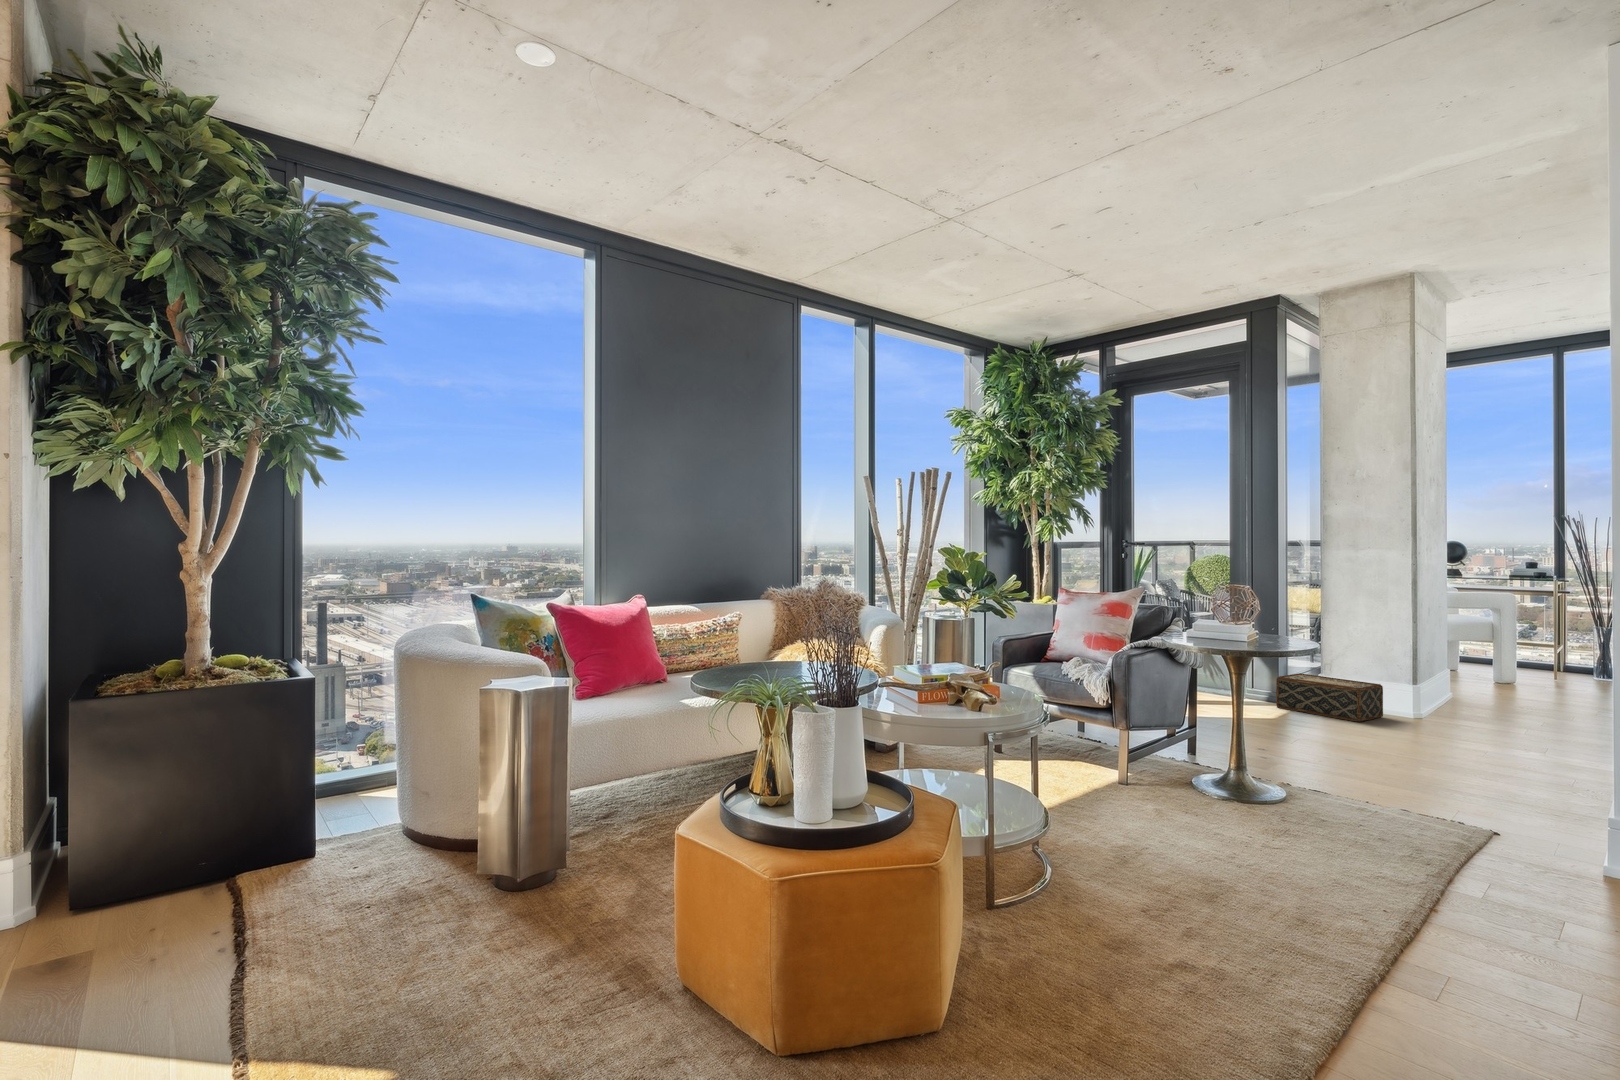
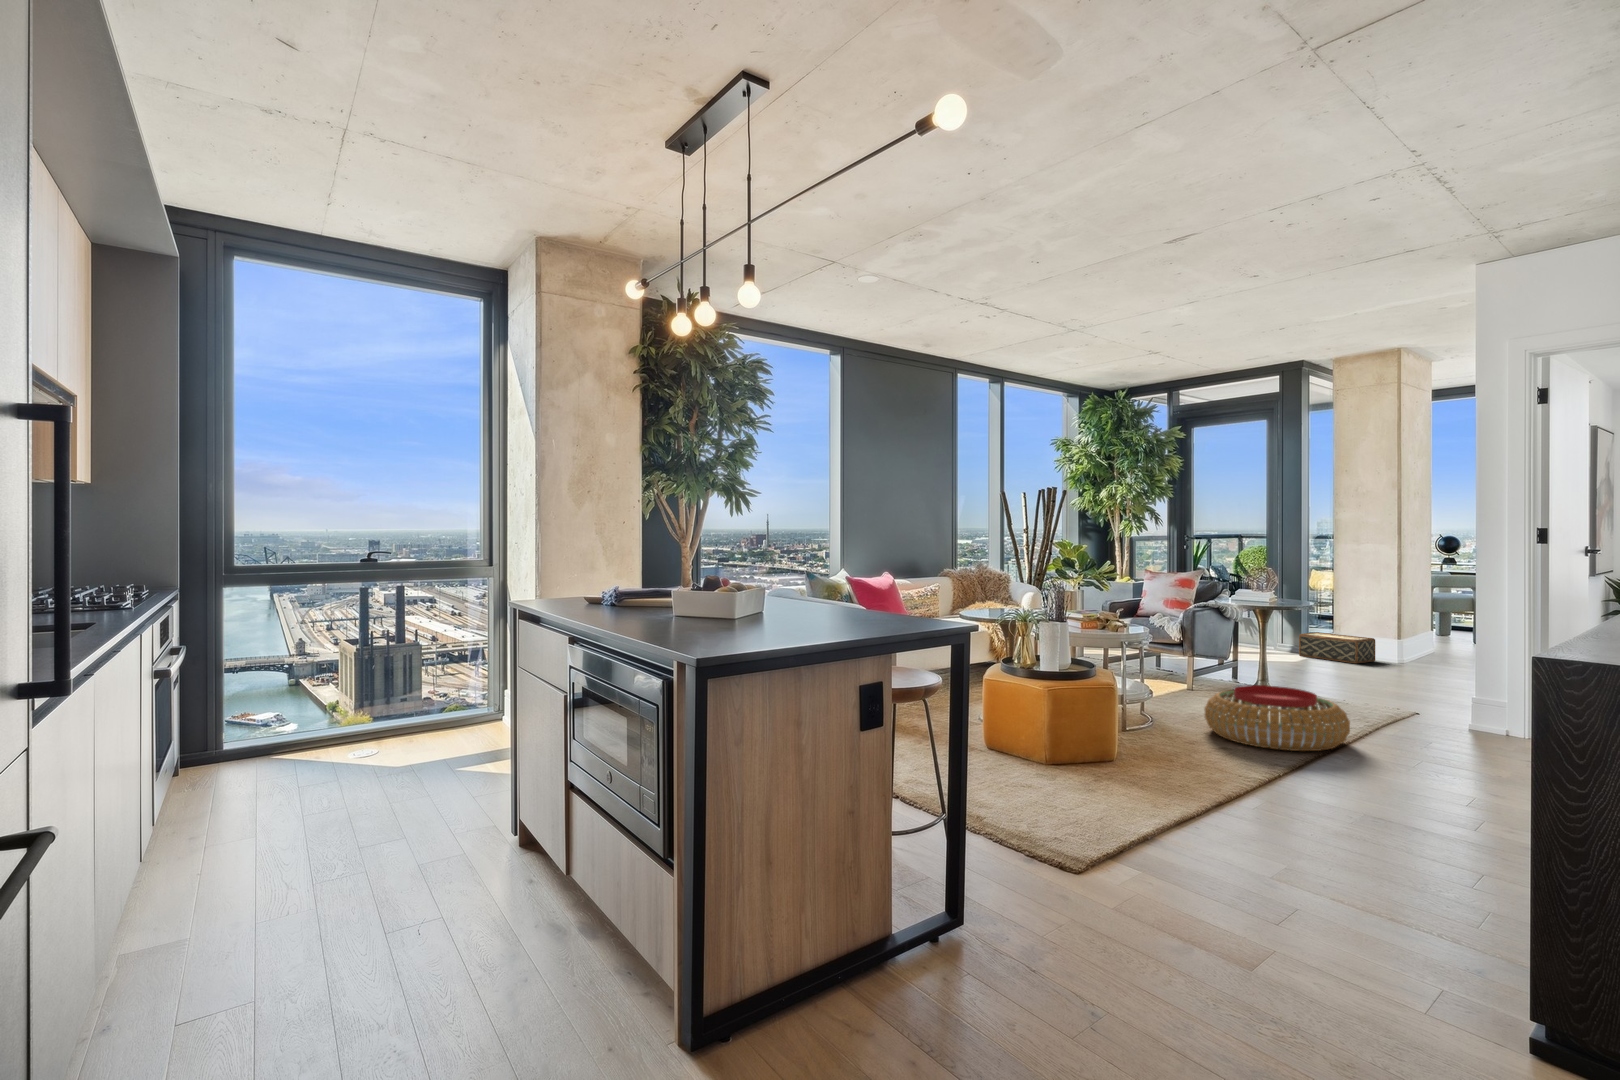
pouf: none [1142,812,1426,977] -> present [1205,685,1350,751]

